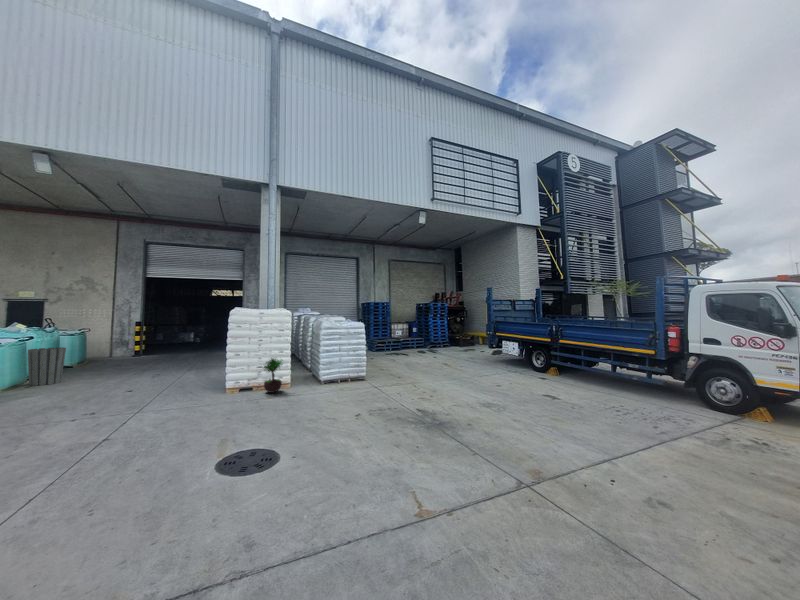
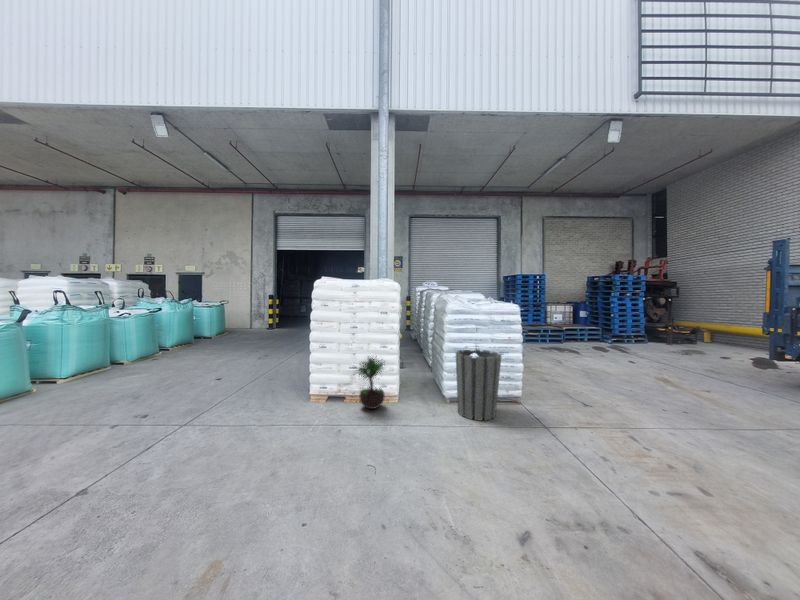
trash can: present [28,347,66,385] -> present [456,349,501,420]

